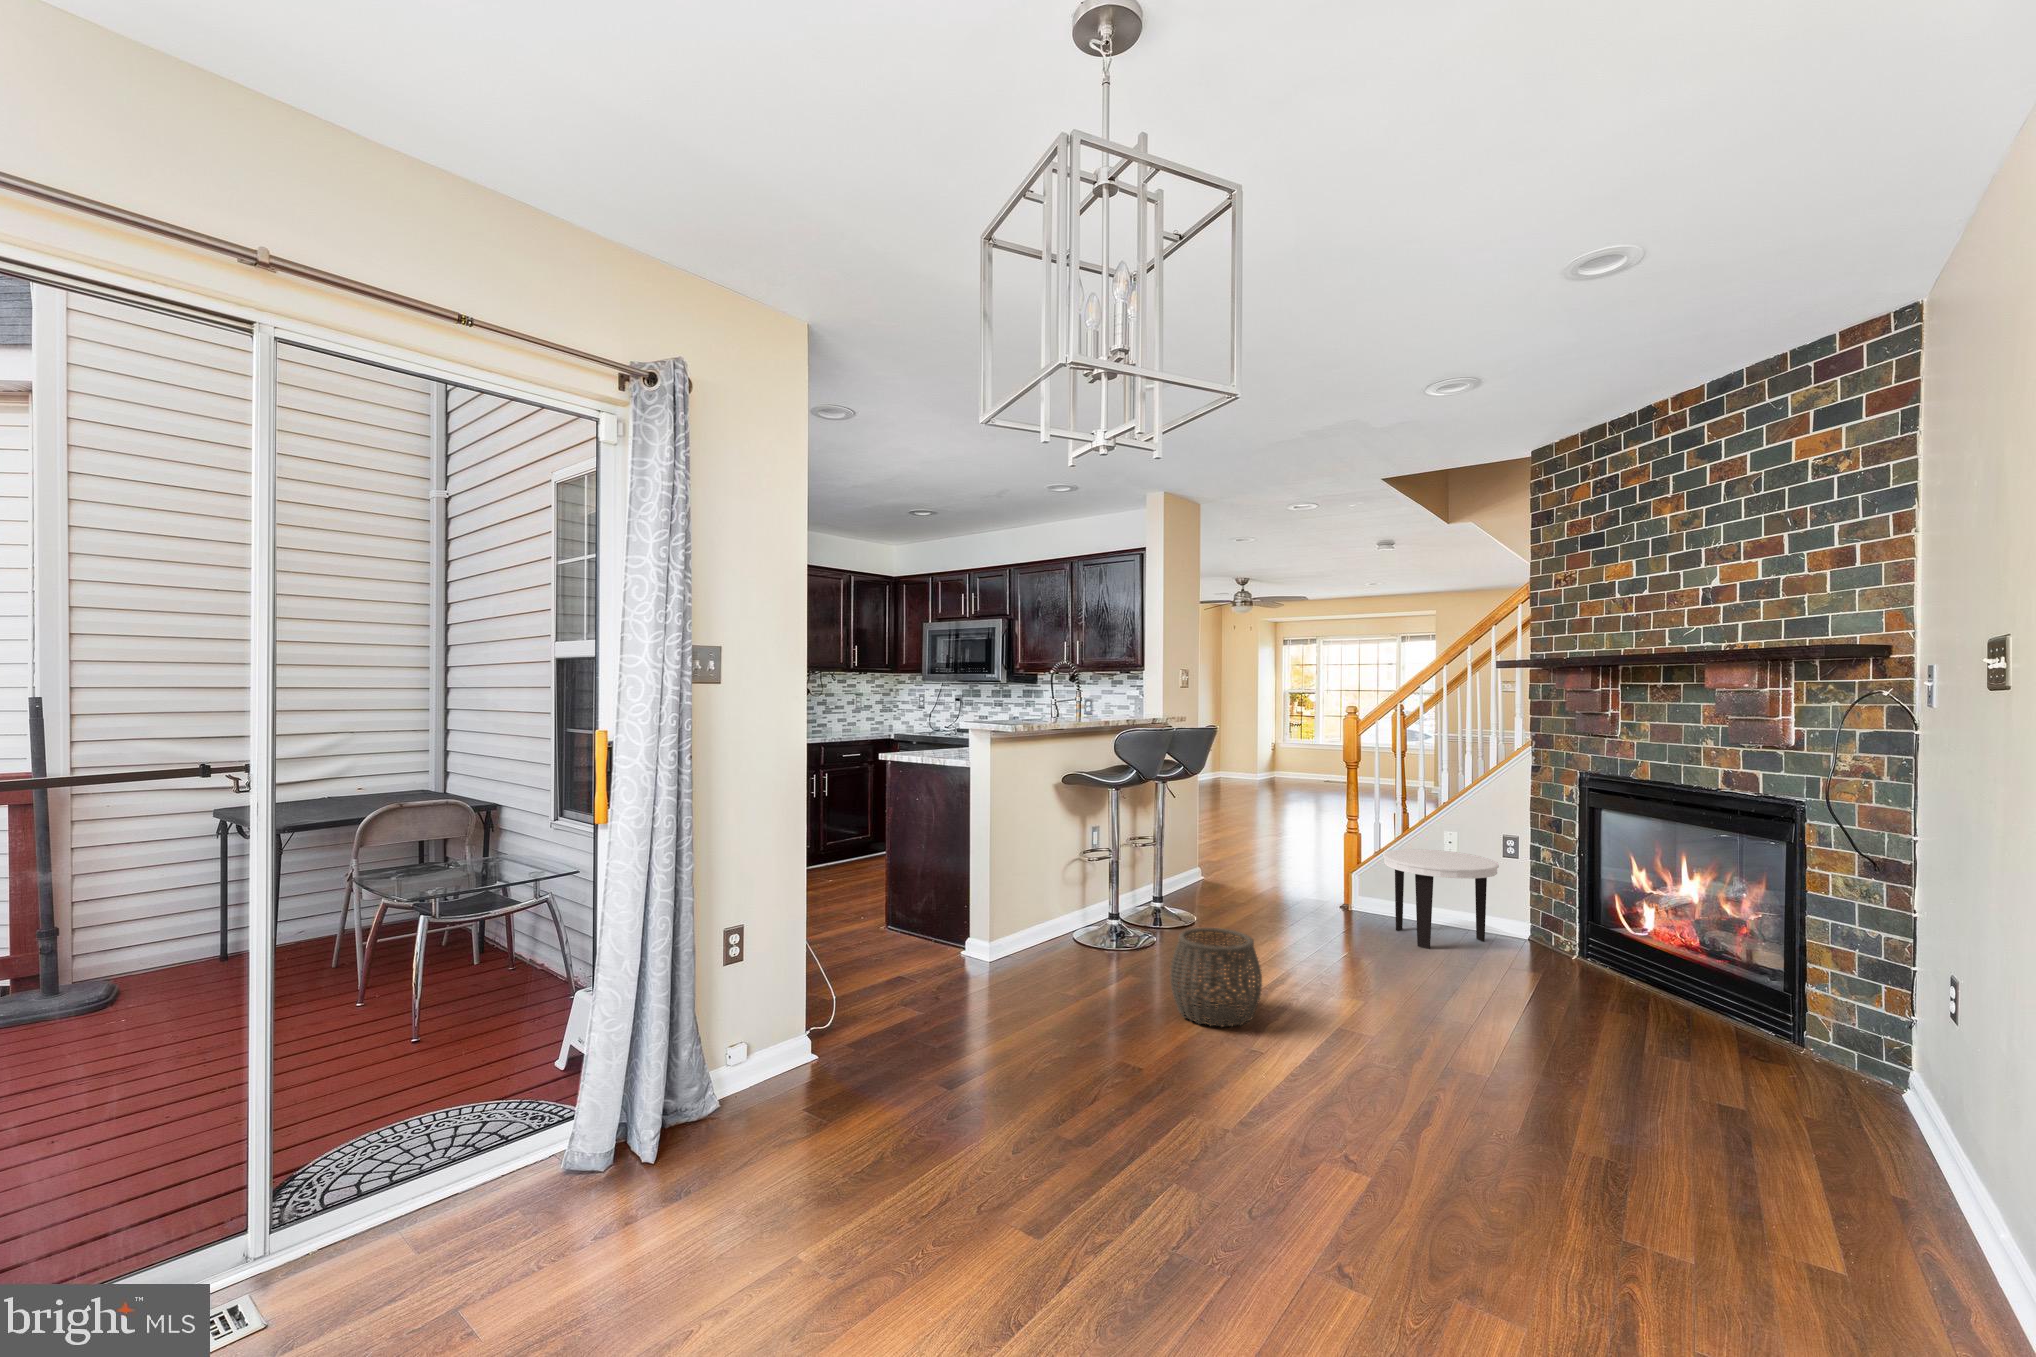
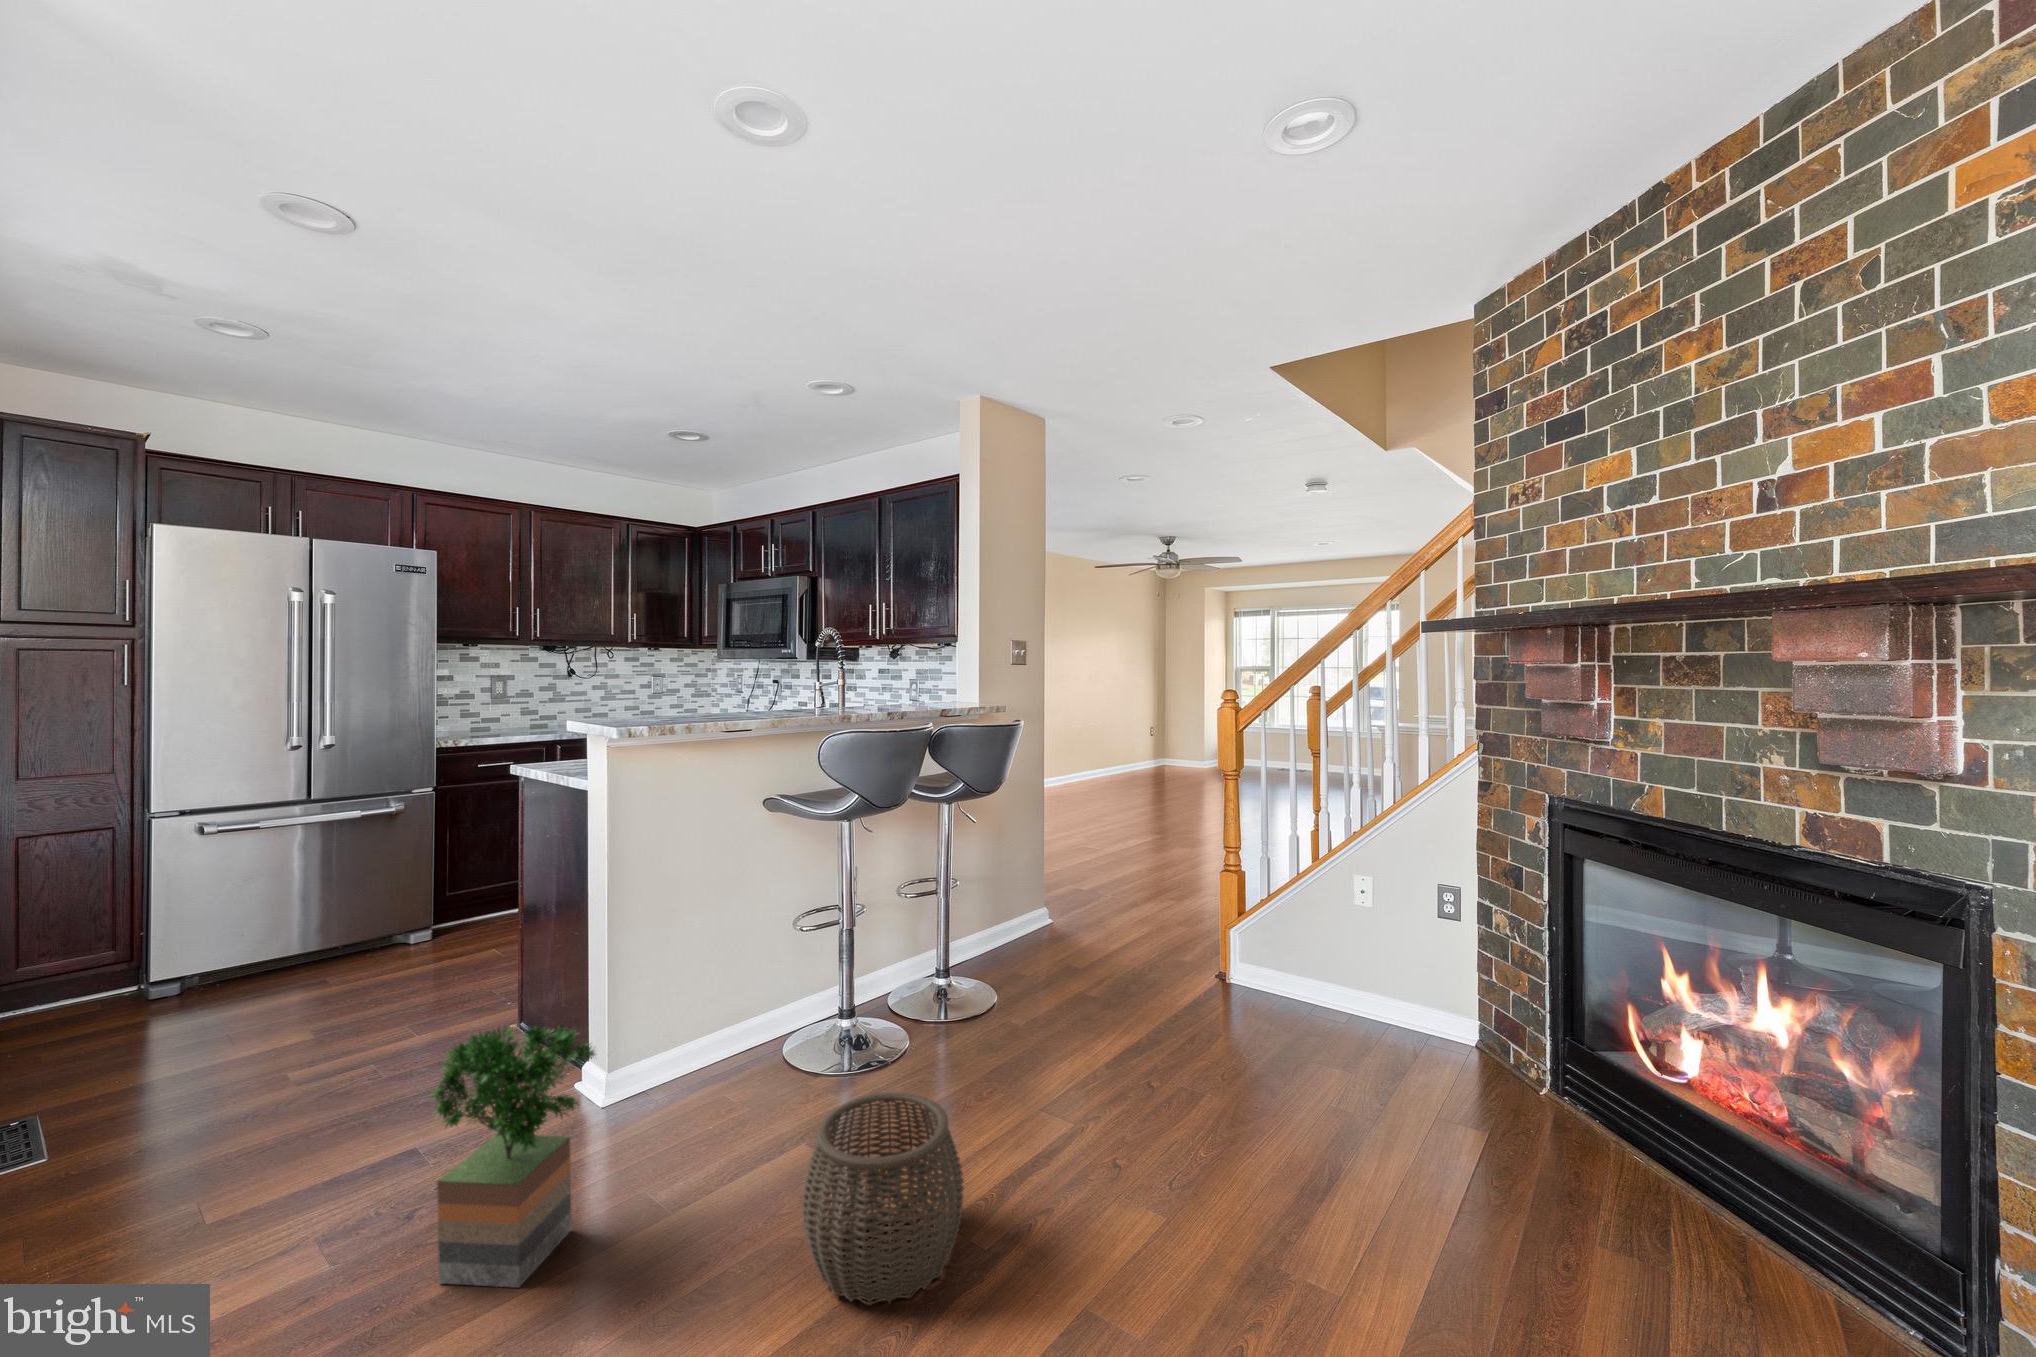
side table: present [1383,849,1499,949] -> none [1260,902,1428,1066]
potted tree: none [957,882,1044,1022] -> present [431,1026,595,1288]

